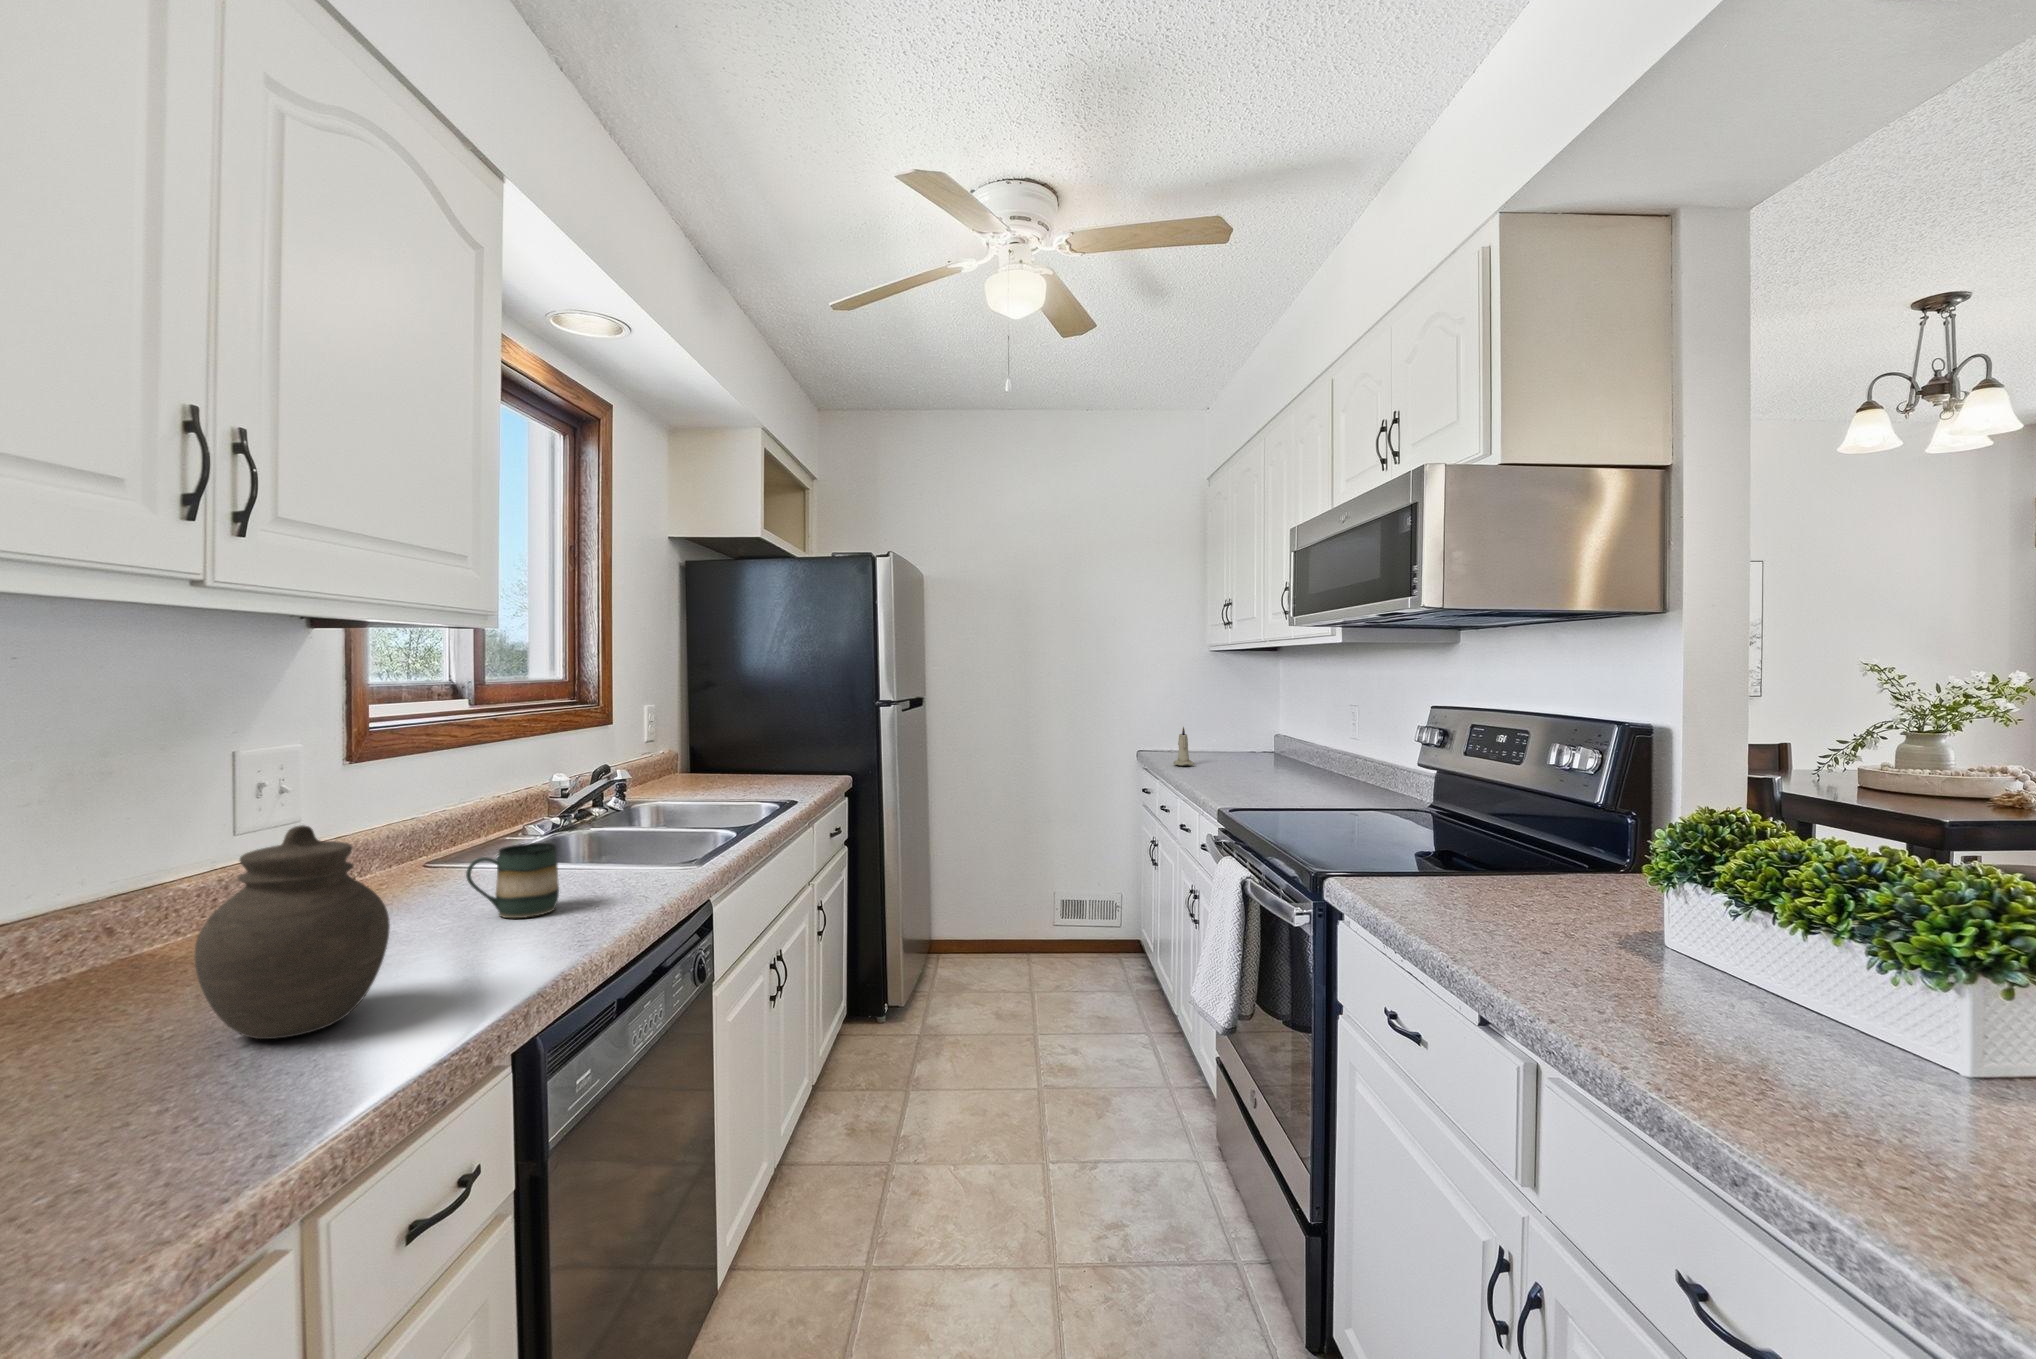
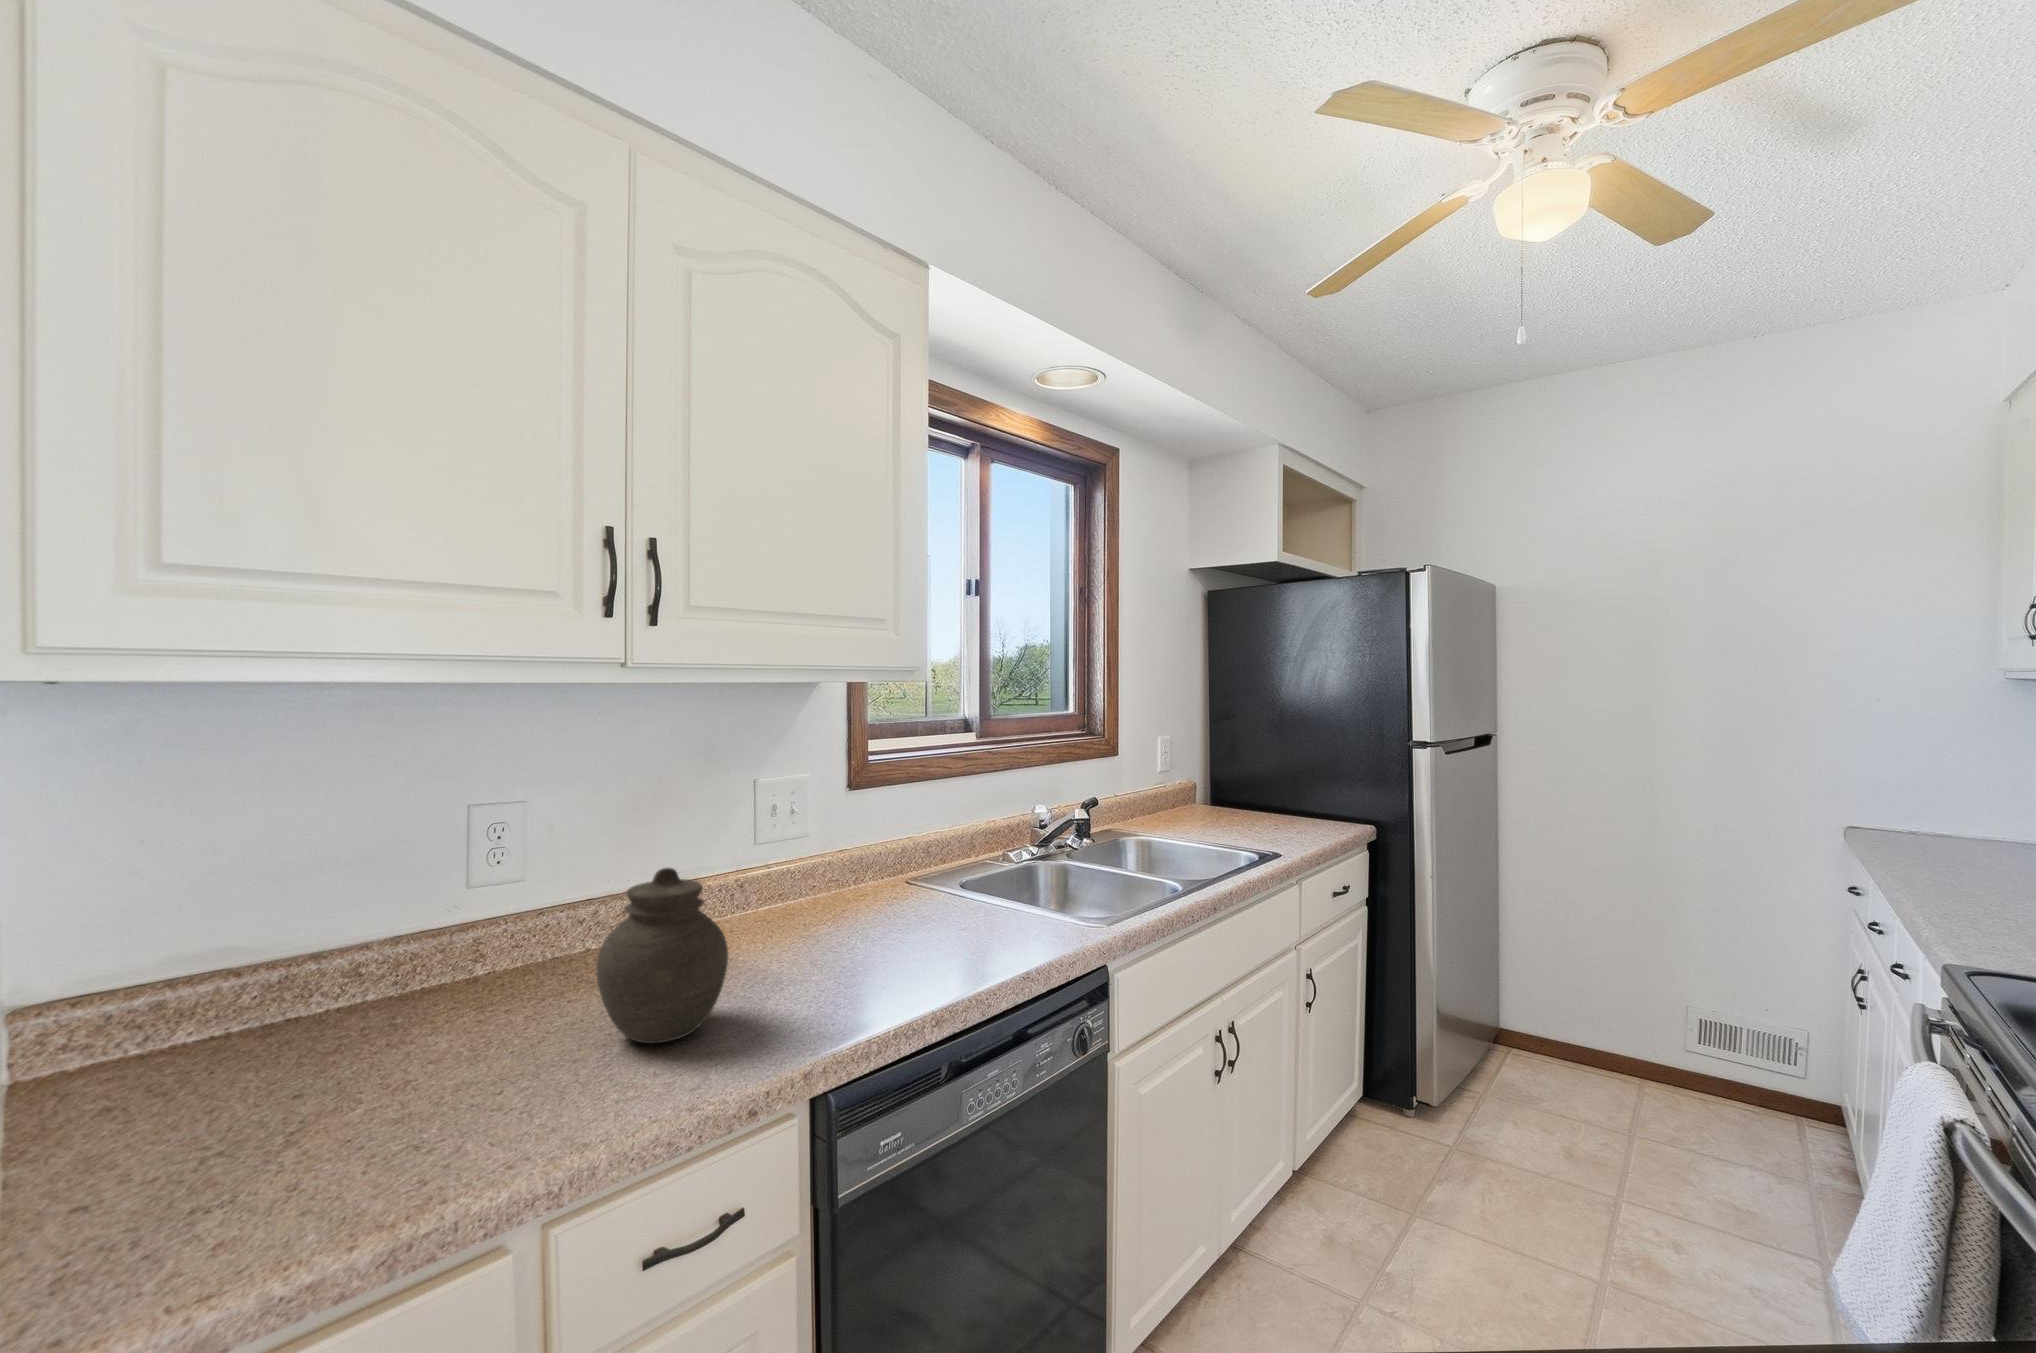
candle: present [1173,727,1194,766] -> none [1932,807,1983,874]
mug: present [466,843,559,918] -> none [865,885,941,958]

